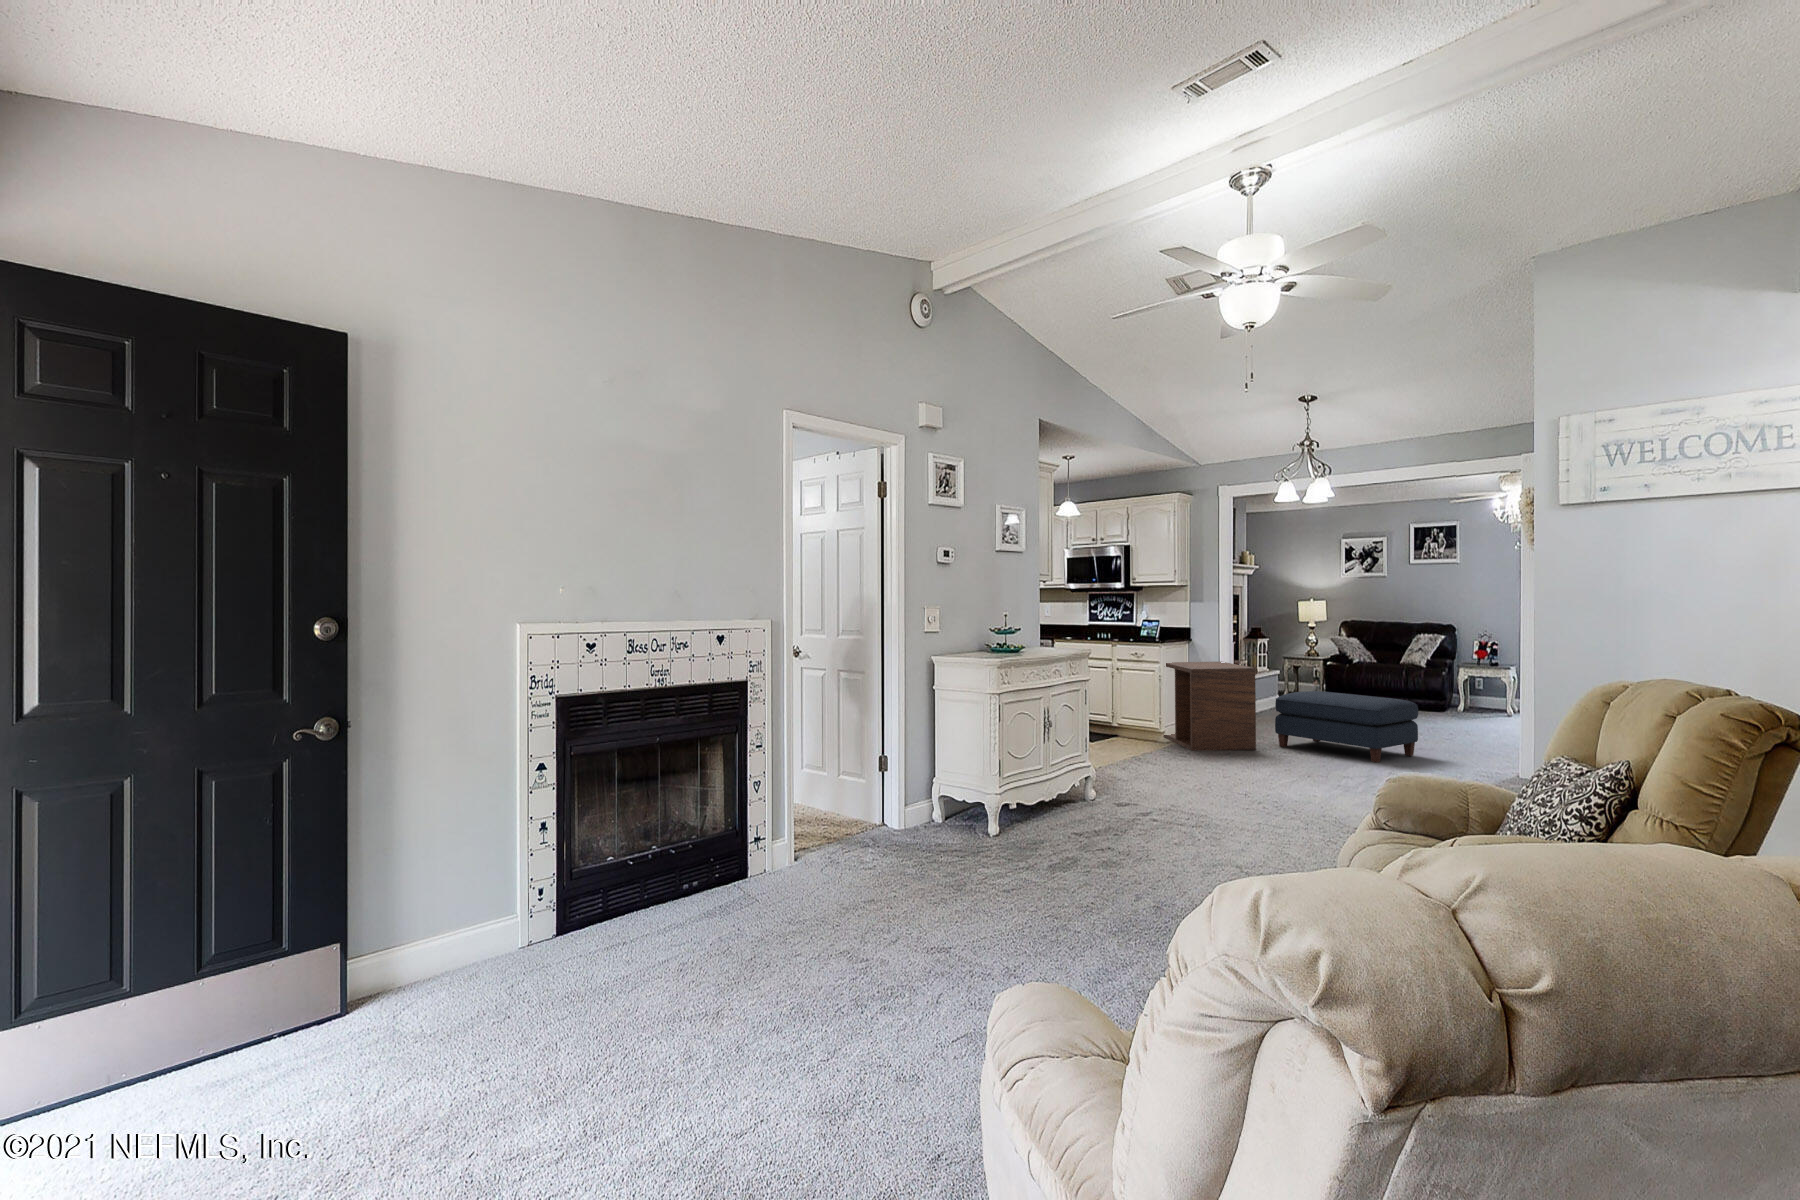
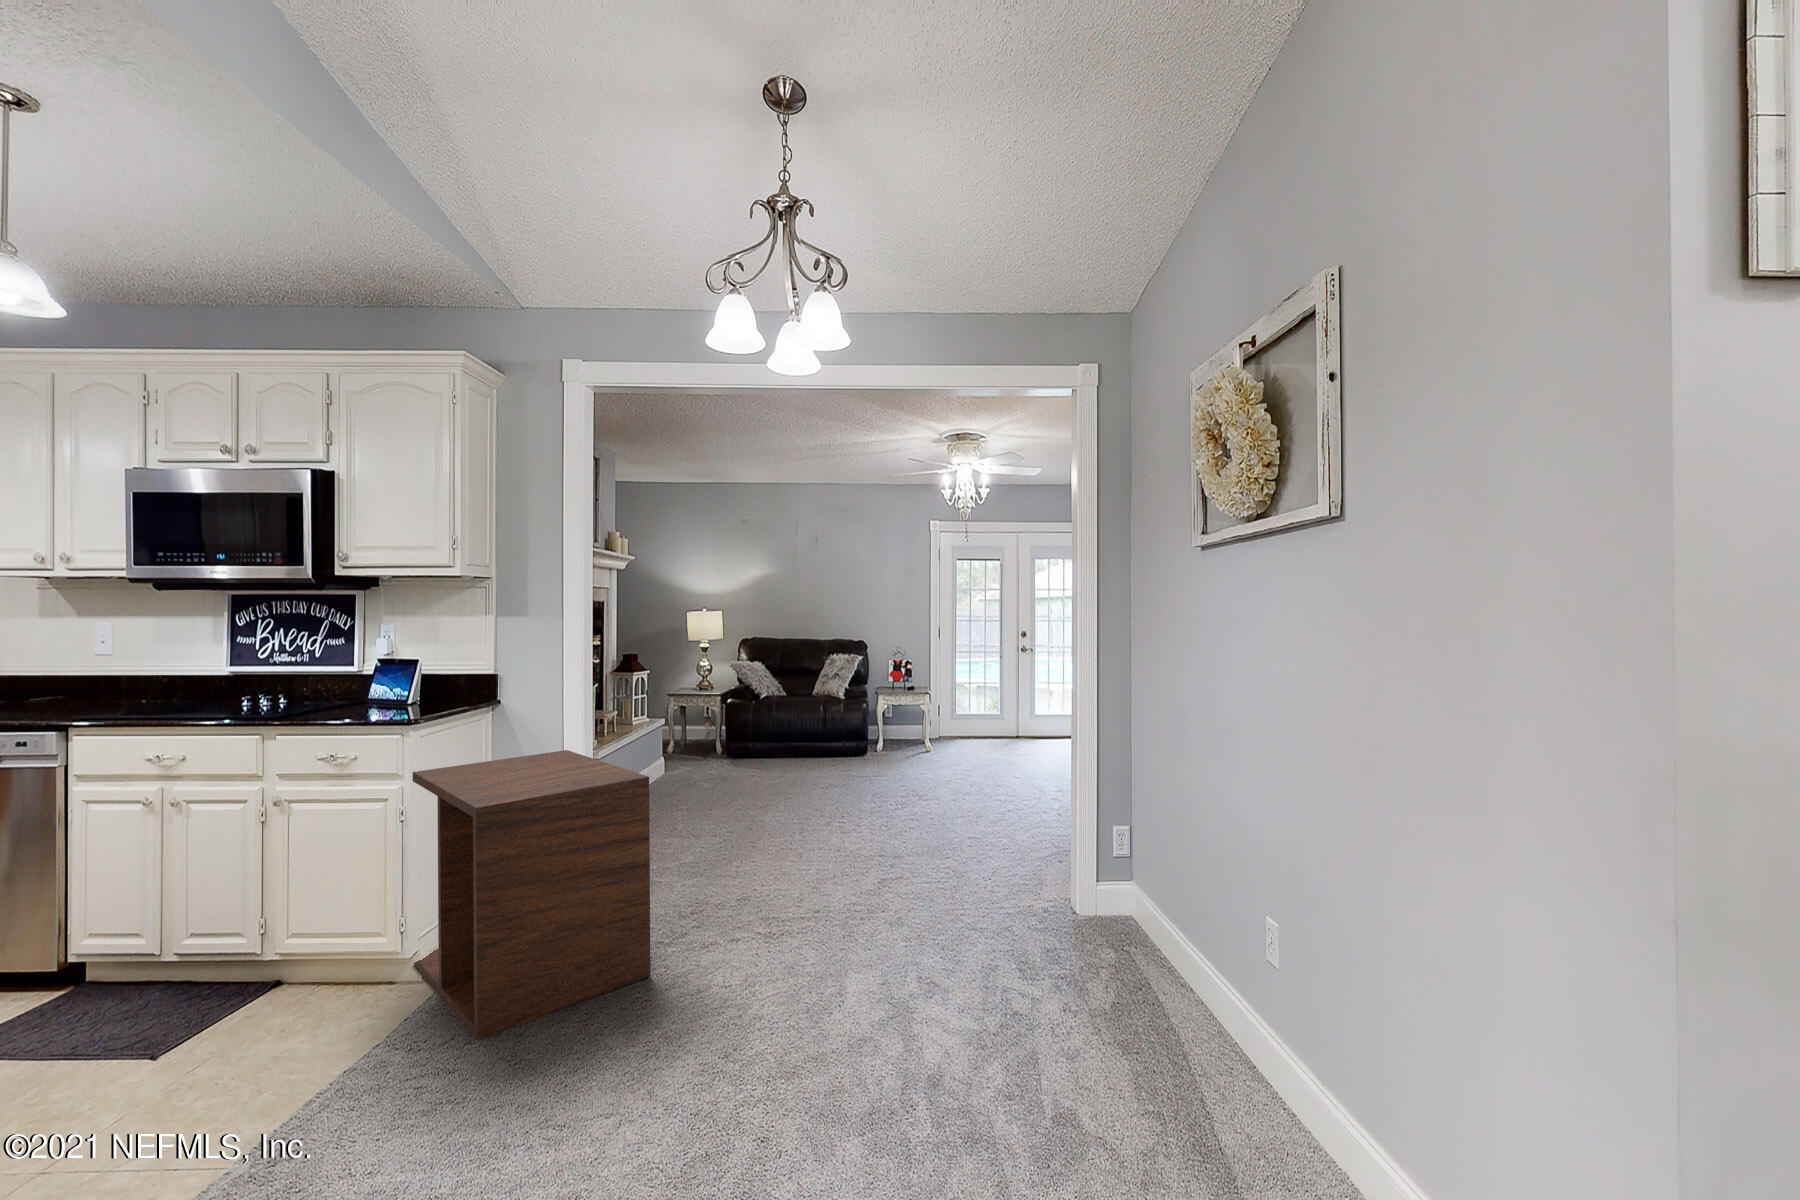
ottoman: present [1275,691,1418,762] -> none [688,792,949,964]

